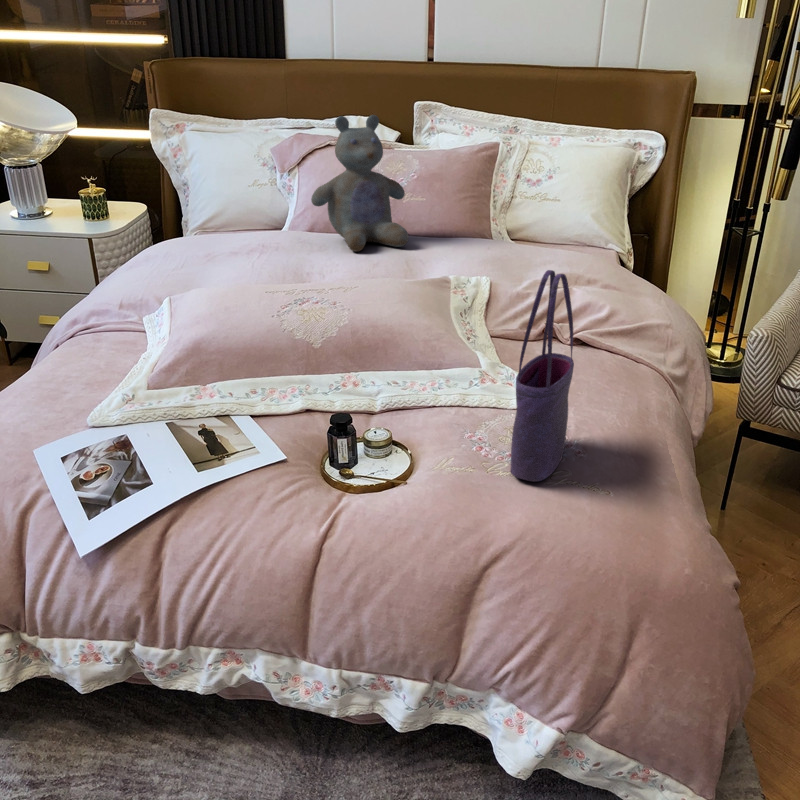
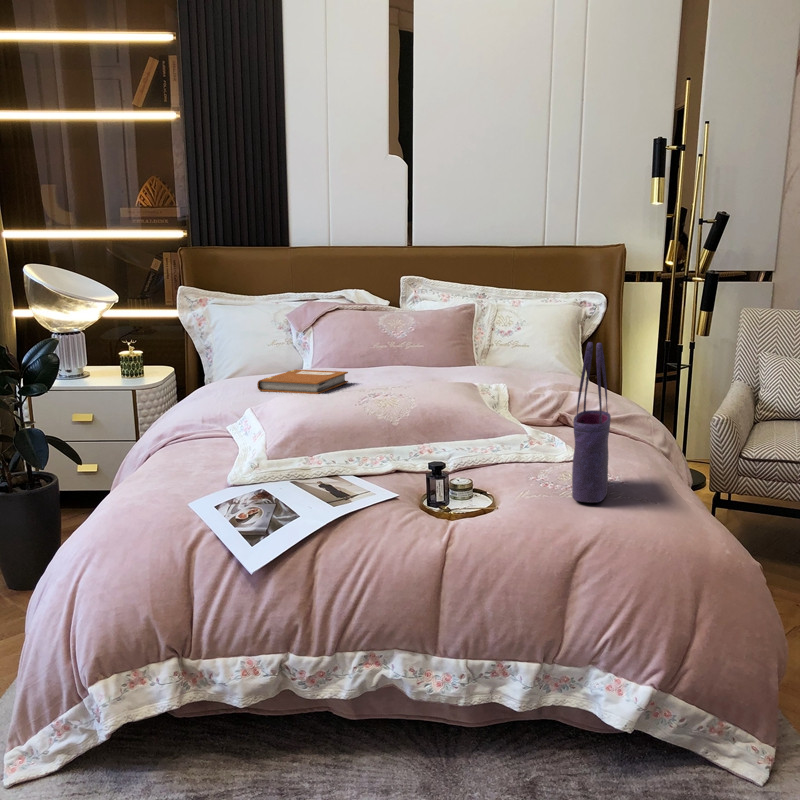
stuffed bear: present [311,115,408,252] -> none [346,275,427,378]
notebook: none [185,238,303,282] -> present [257,369,348,394]

